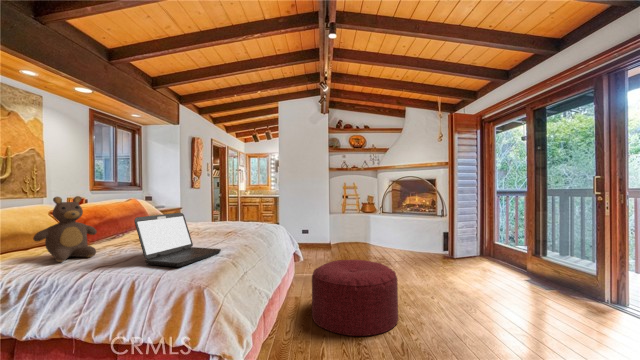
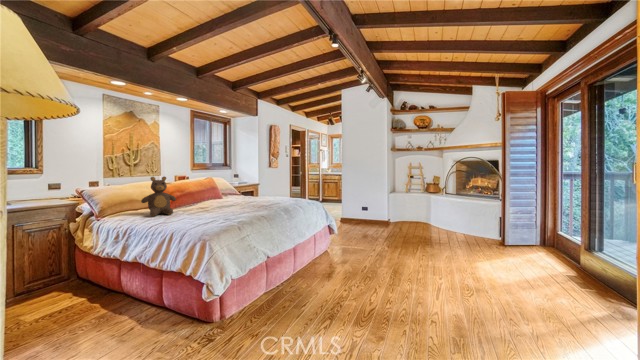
laptop: present [134,213,221,267] -> none [186,189,242,224]
ottoman: present [312,260,398,336] -> none [324,233,397,294]

